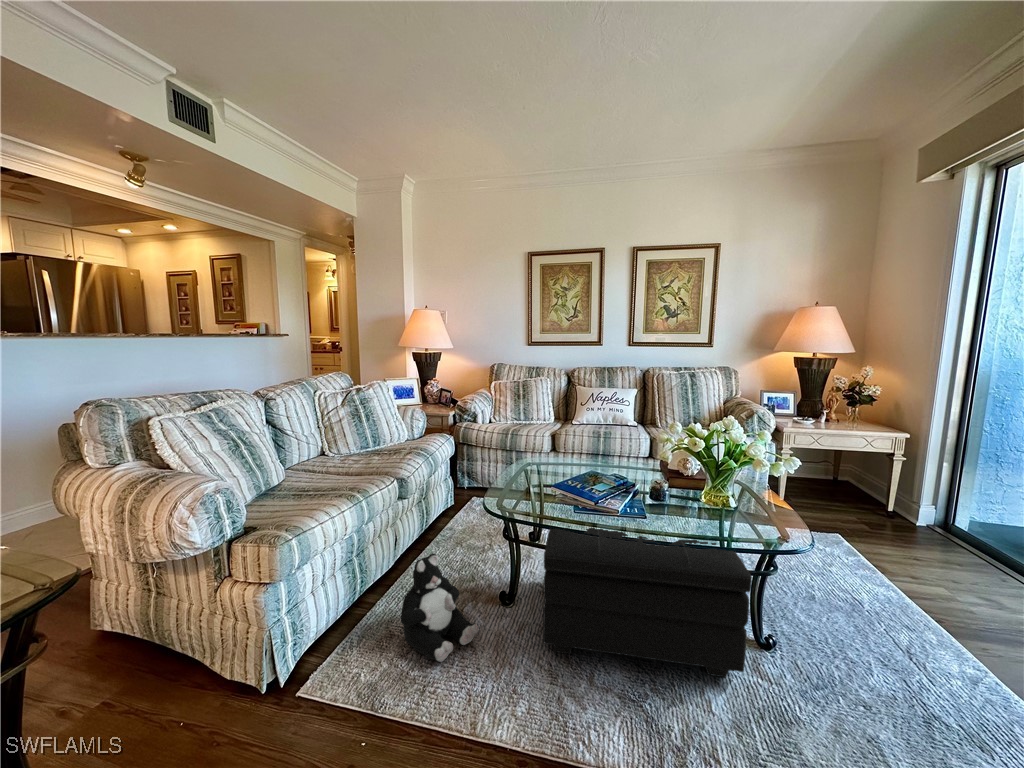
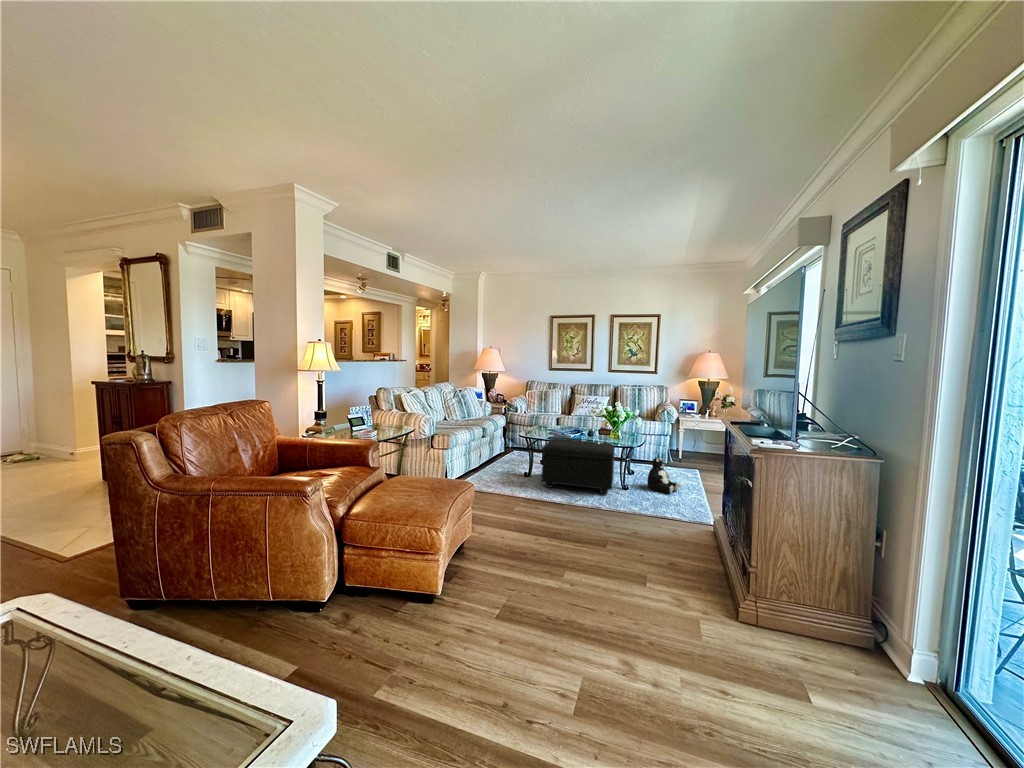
plush toy: present [401,554,479,662] -> present [647,457,681,493]

